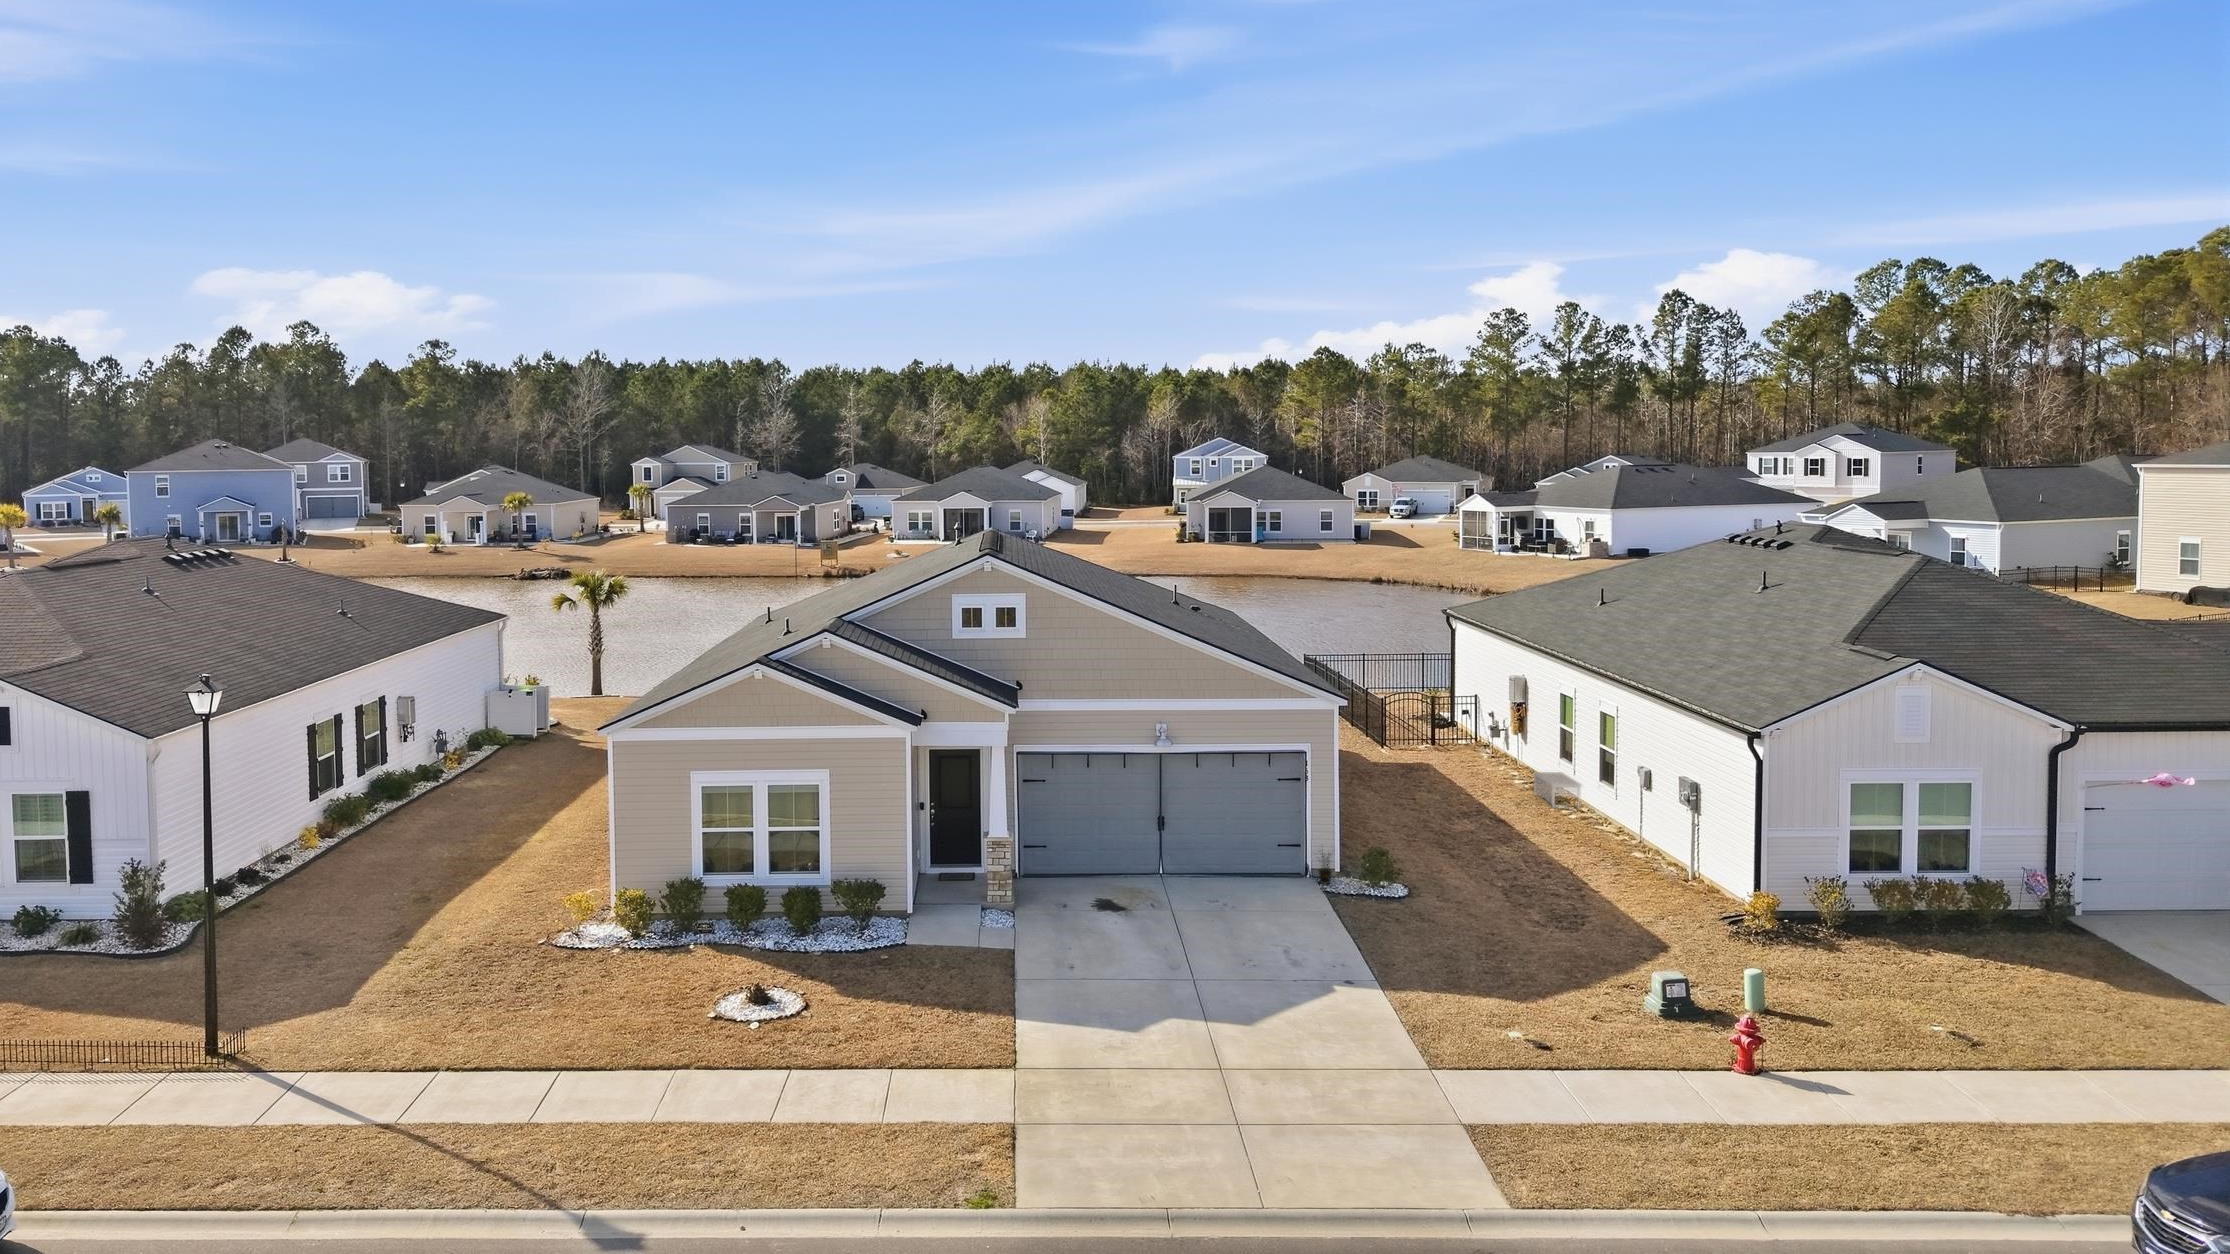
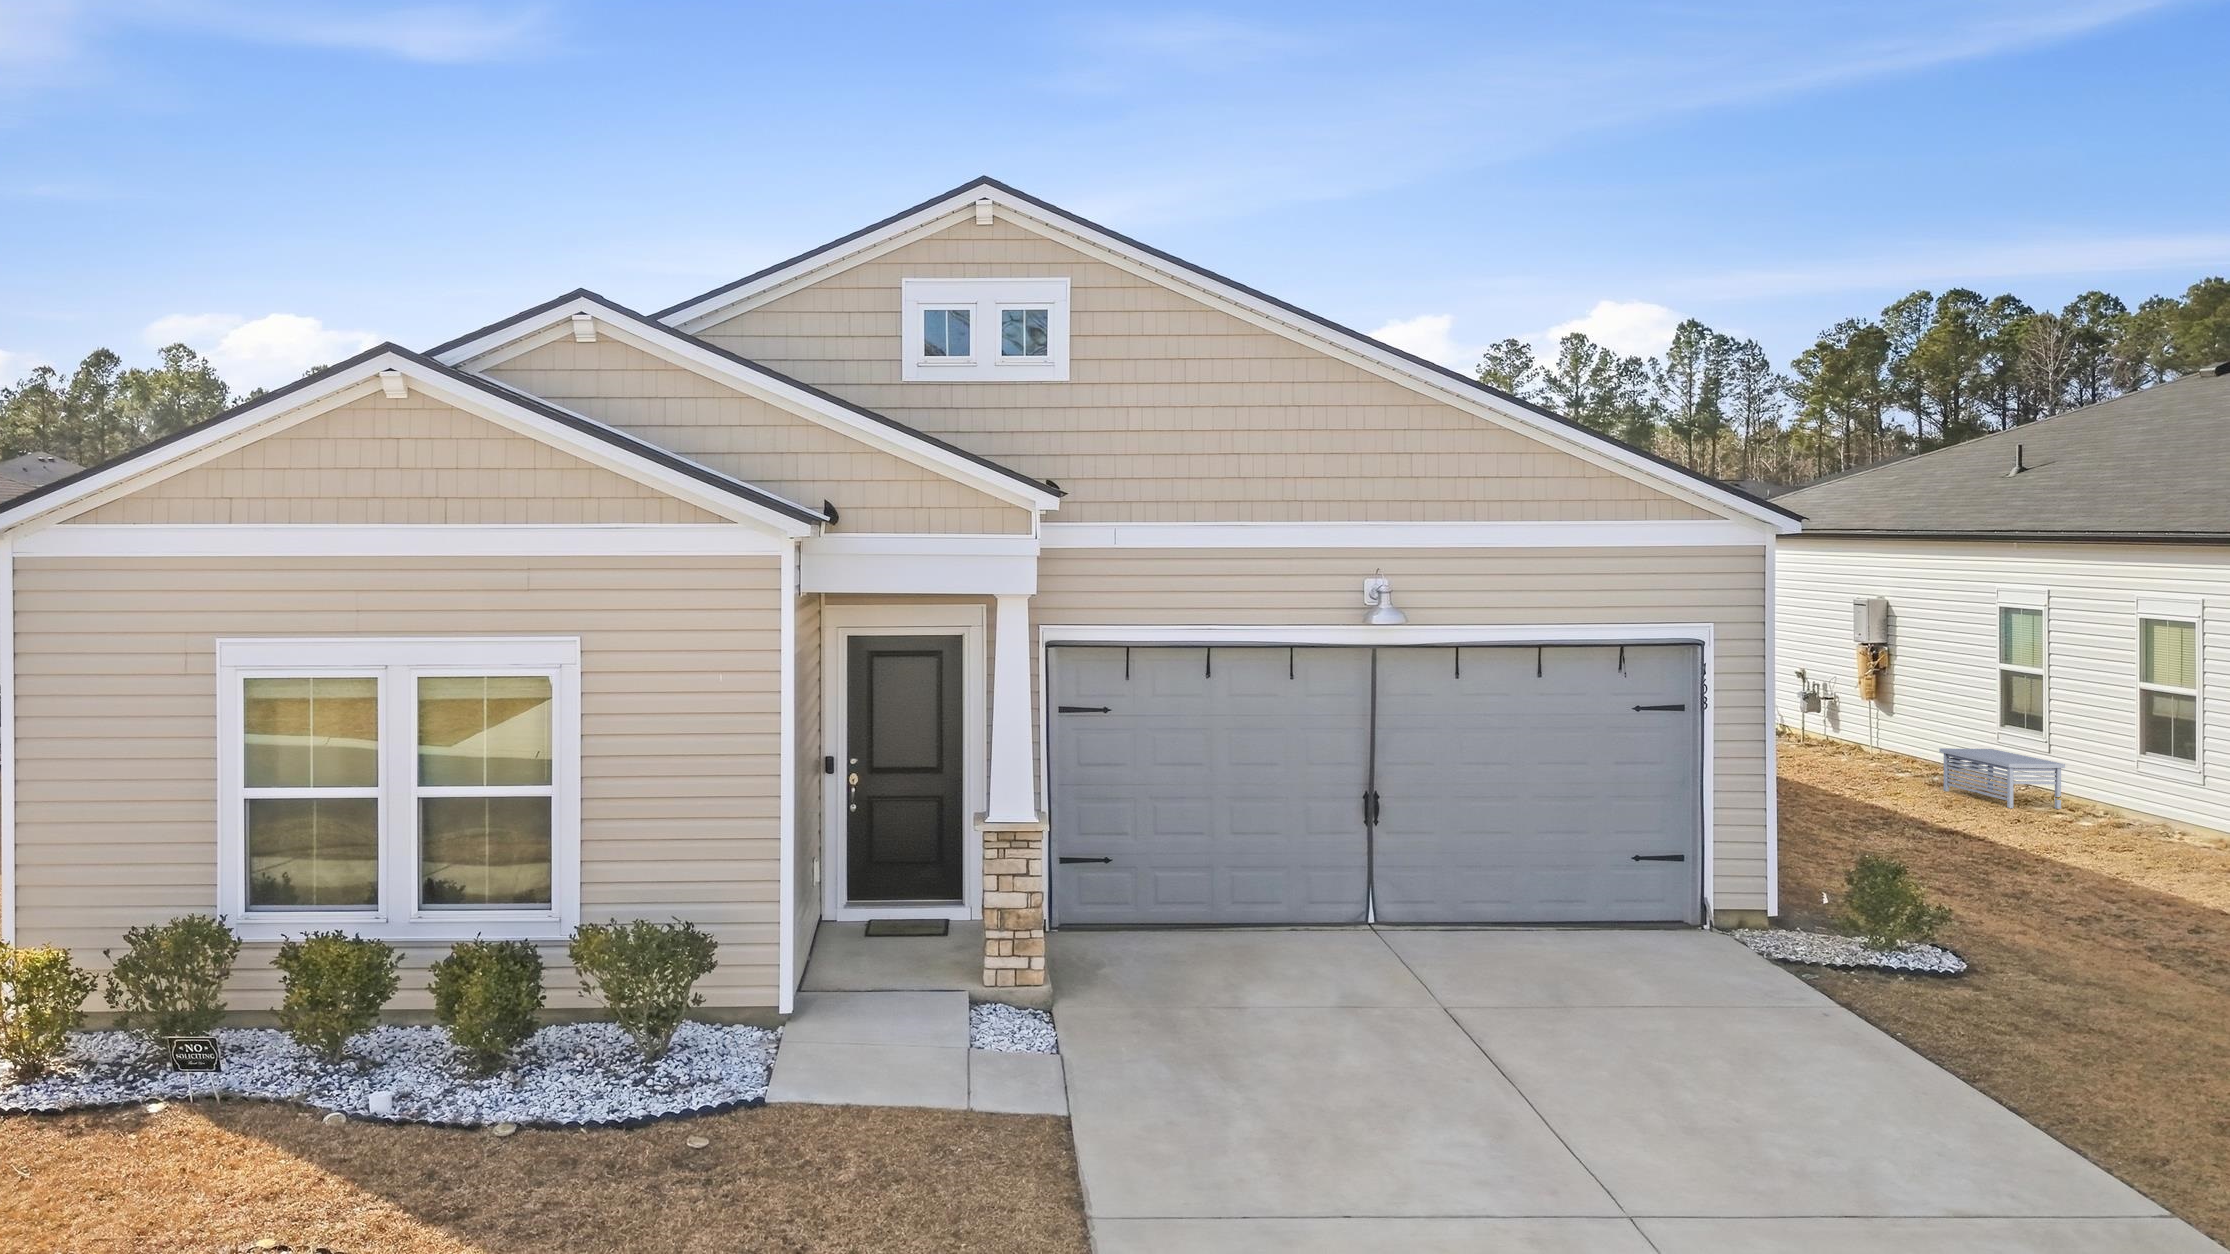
potted plant: present [1319,850,1332,884] -> none [1718,847,1782,940]

